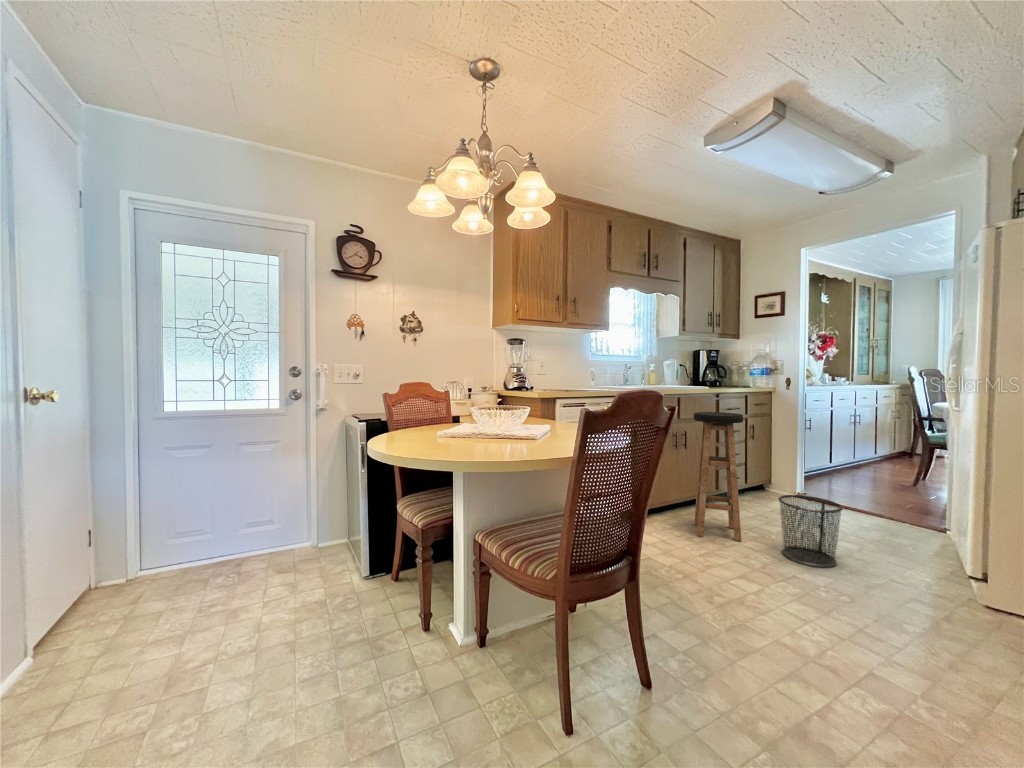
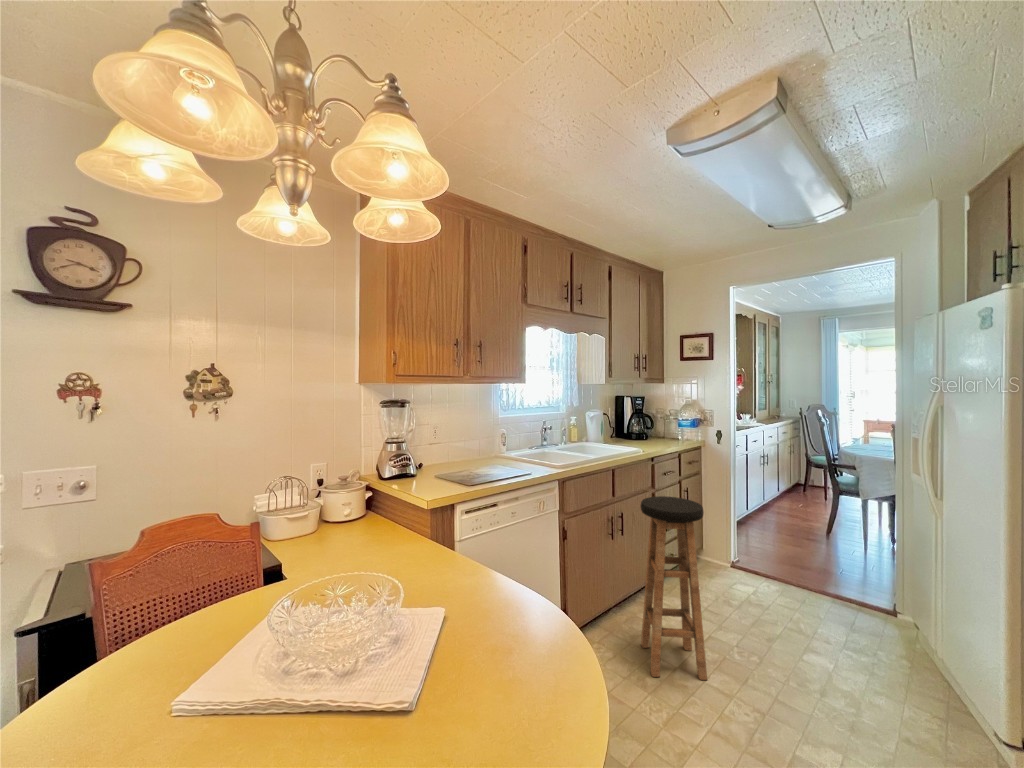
waste bin: present [778,495,843,567] -> none [755,613,839,729]

